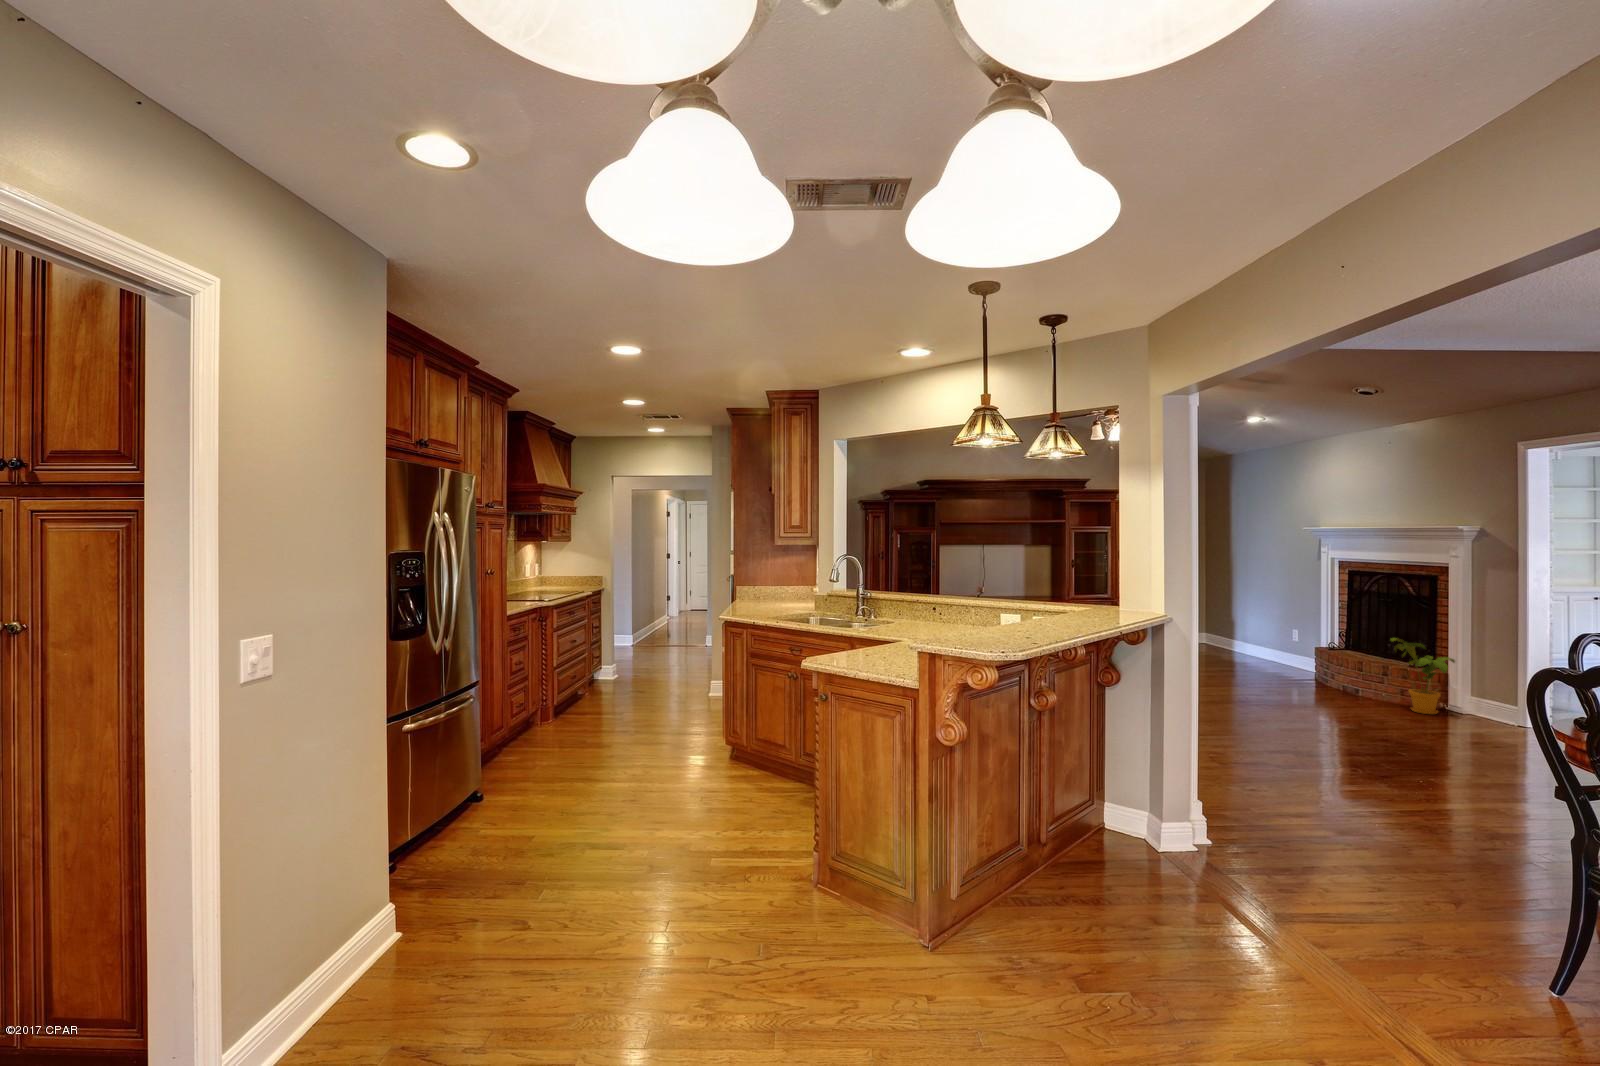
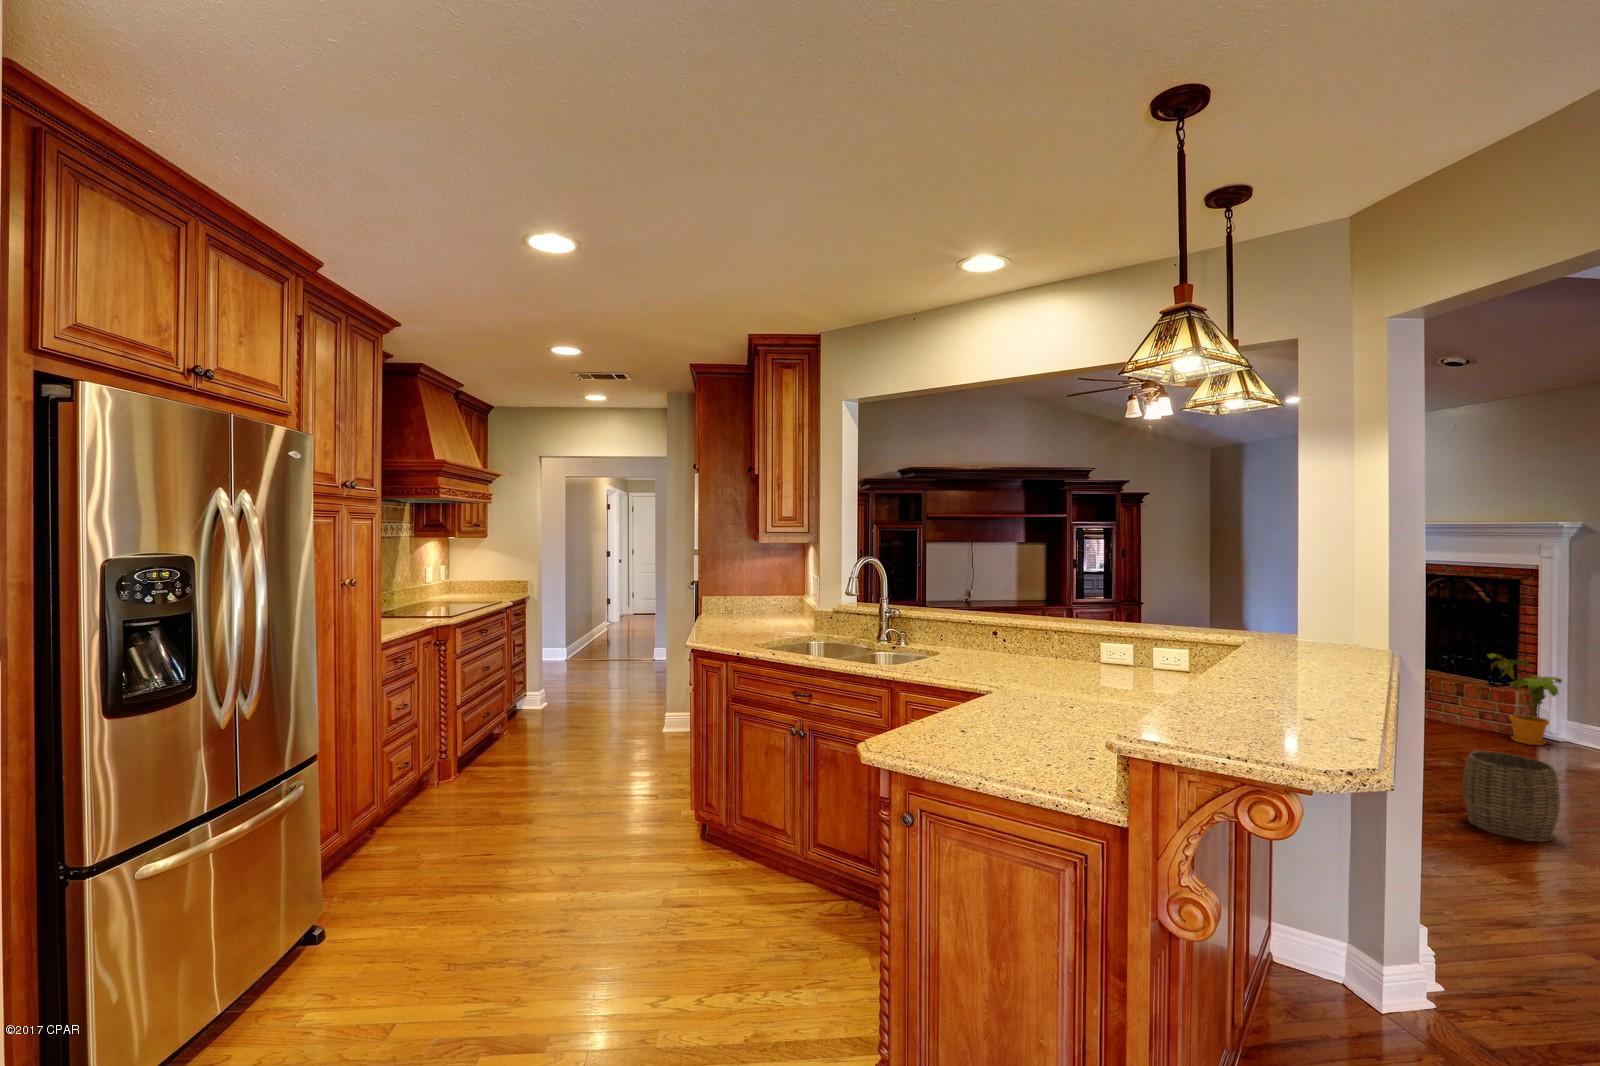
woven basket: none [1316,707,1384,773] -> present [1463,751,1560,842]

